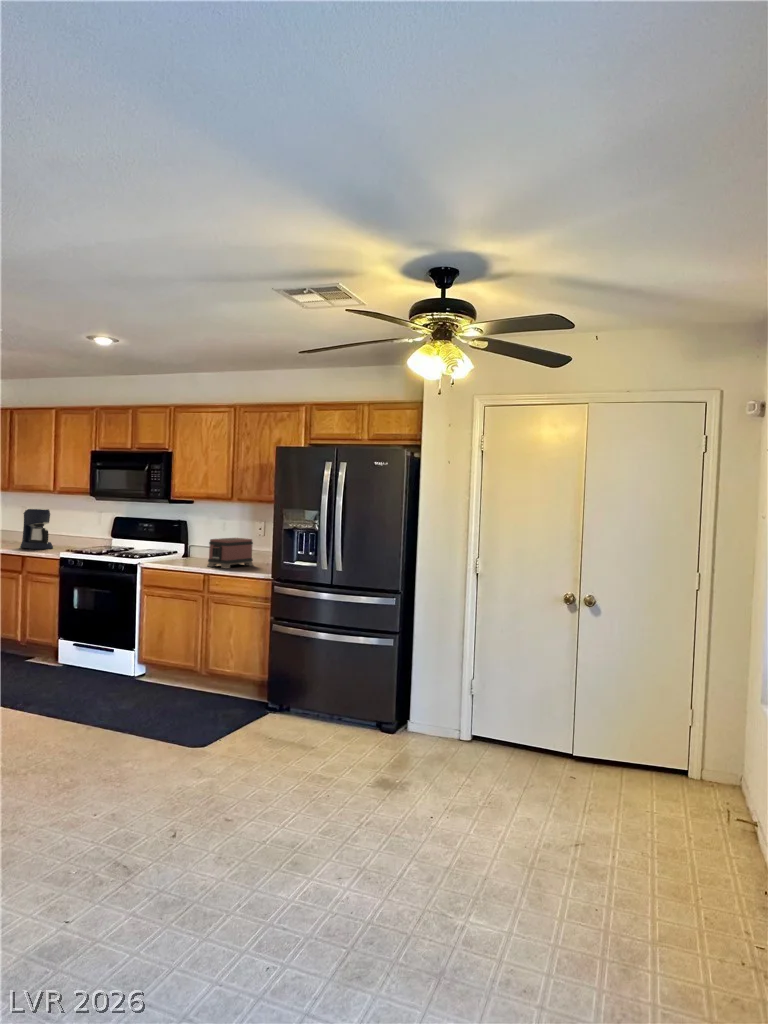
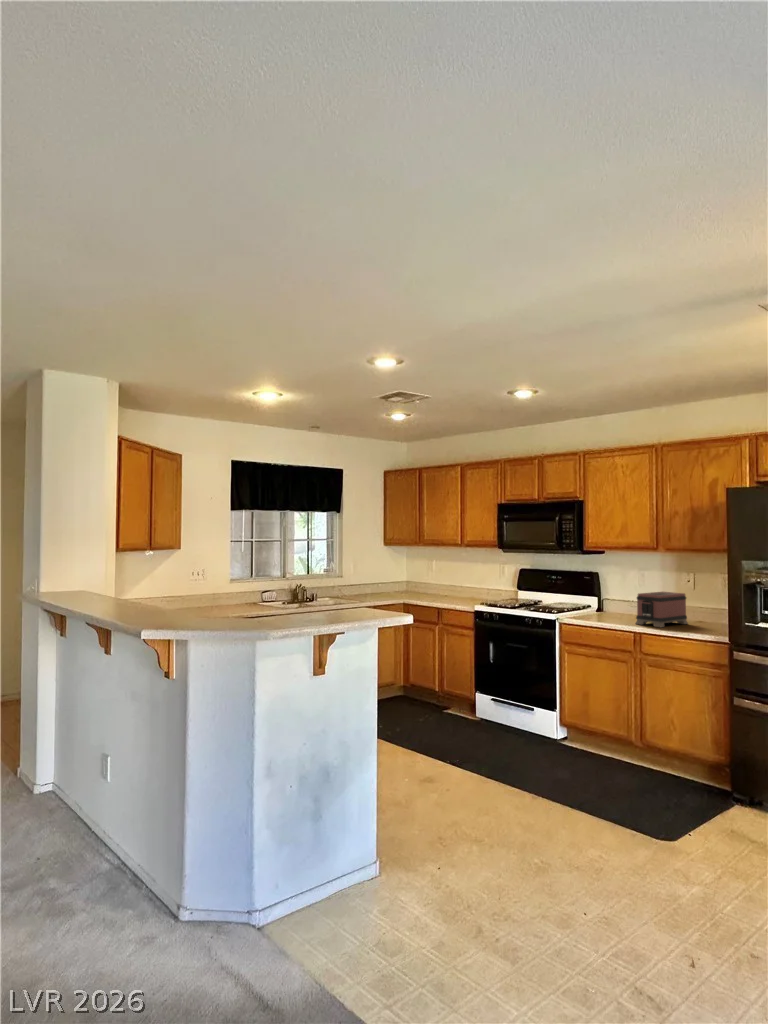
coffee maker: present [20,509,53,549] -> none [436,562,464,601]

